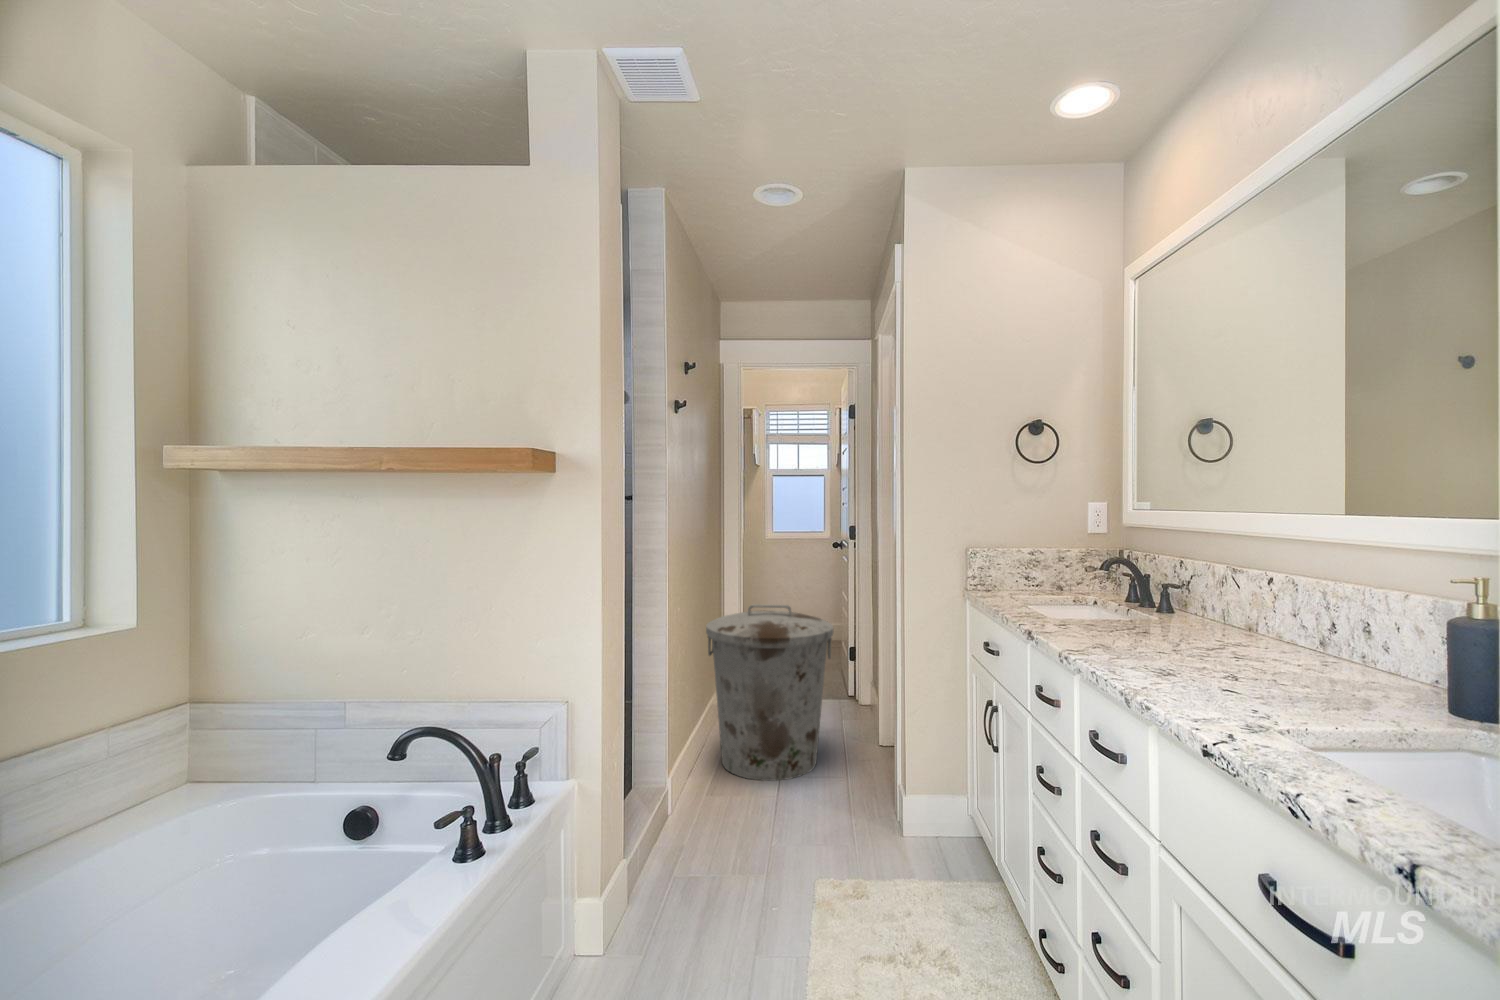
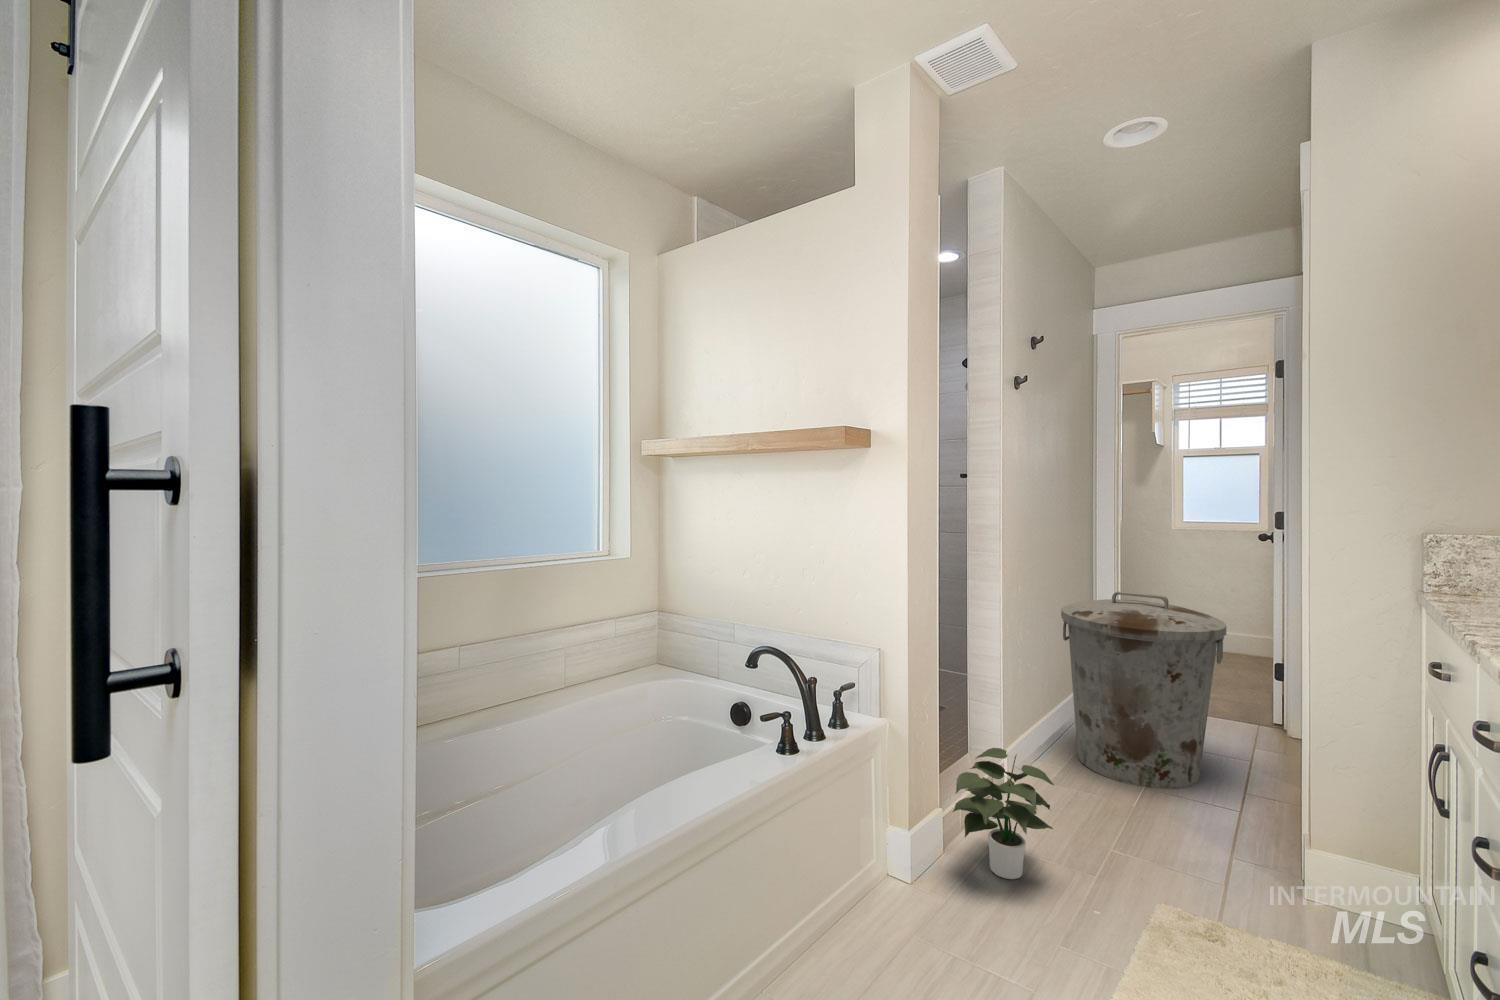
potted plant: none [638,780,733,912] -> present [953,748,1054,879]

